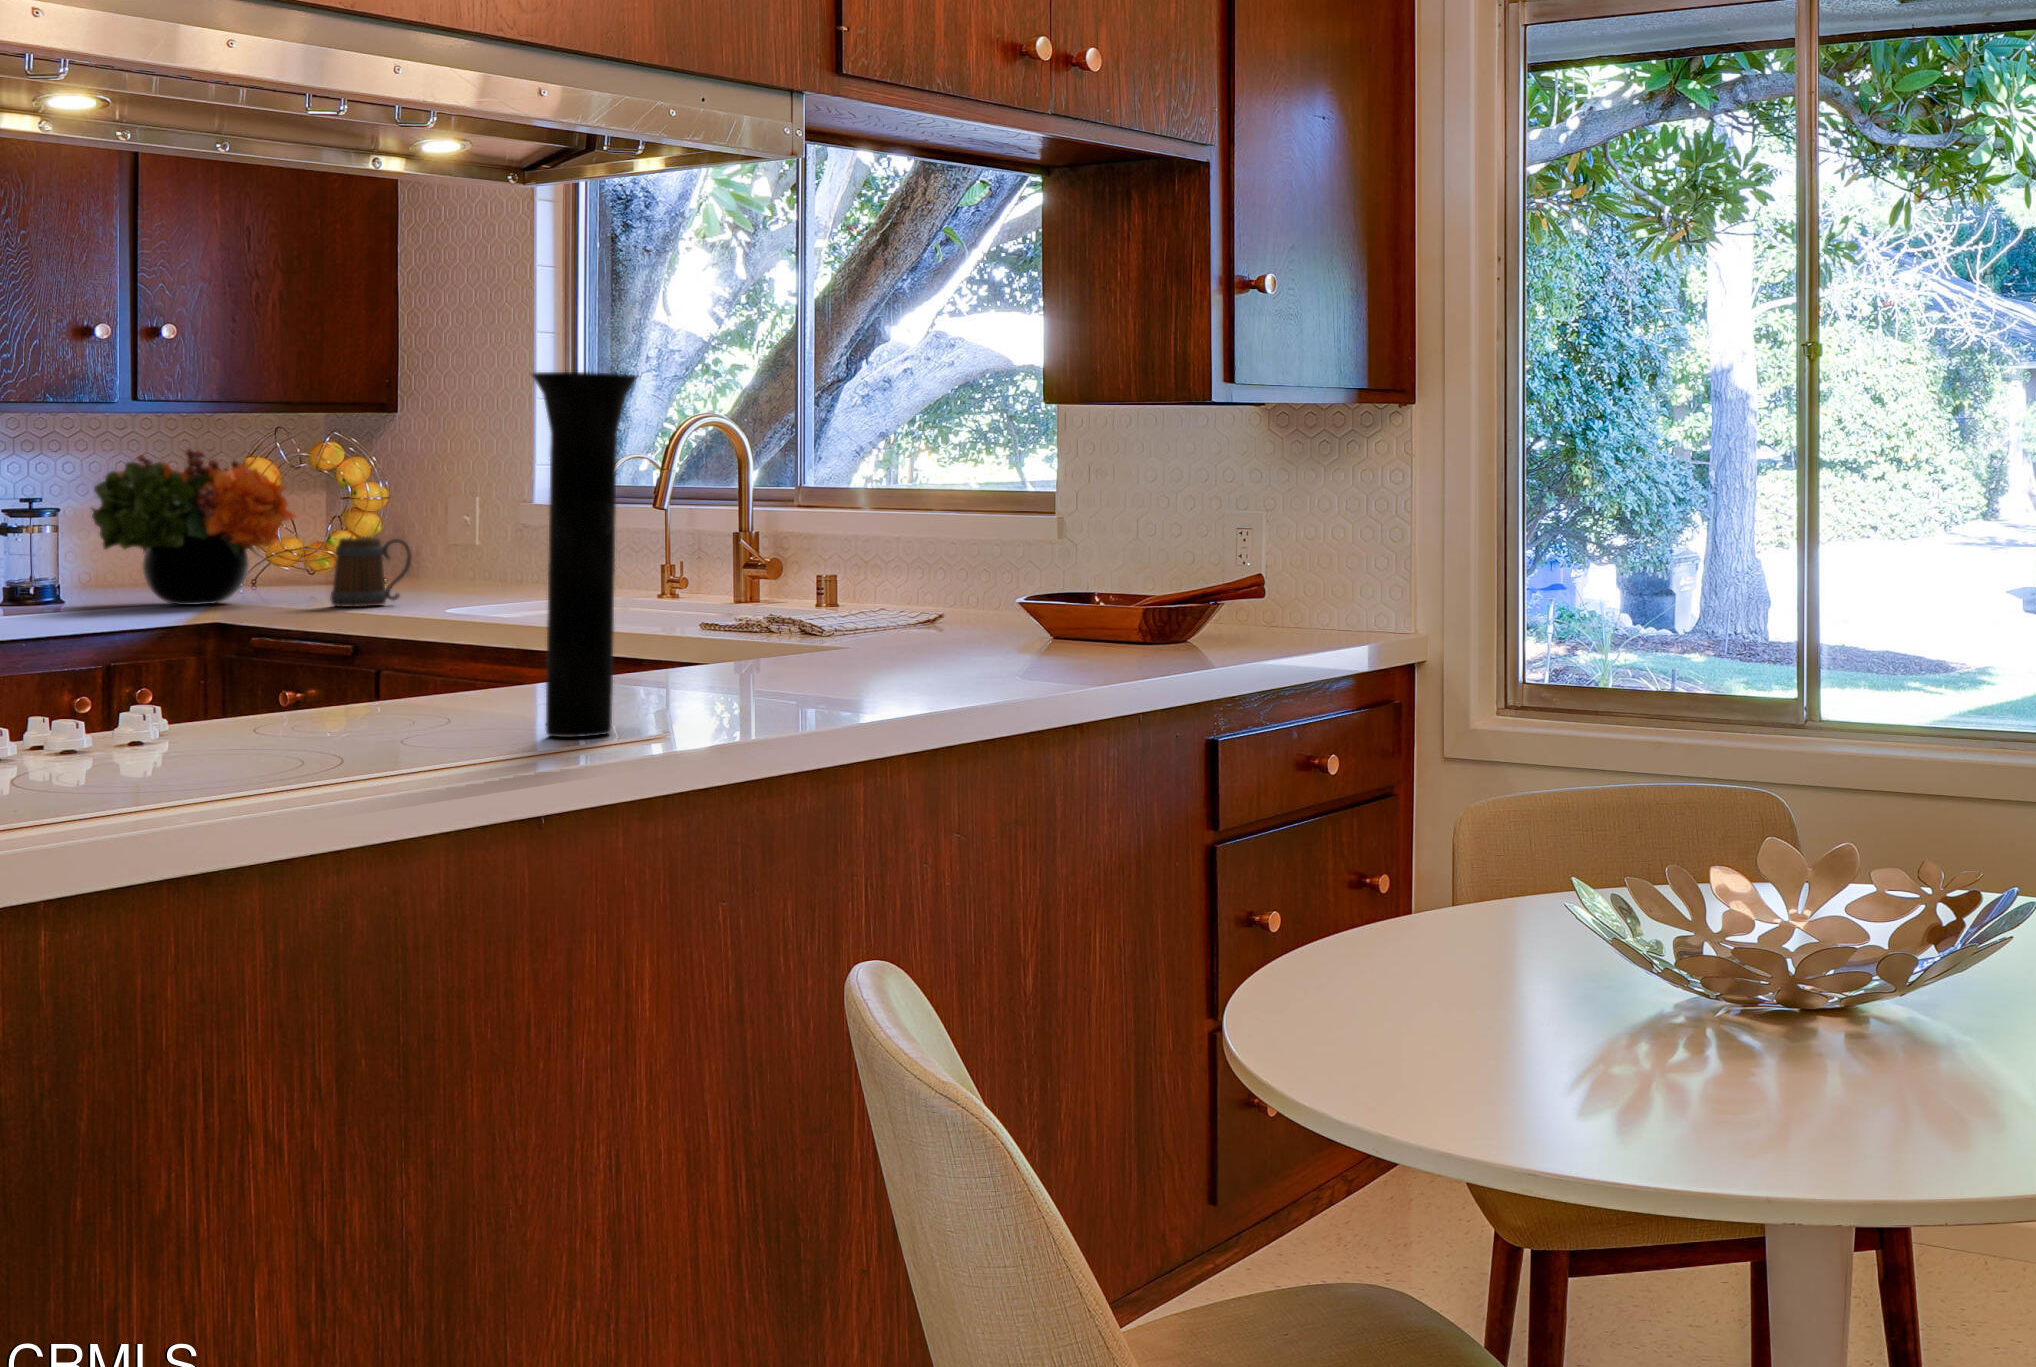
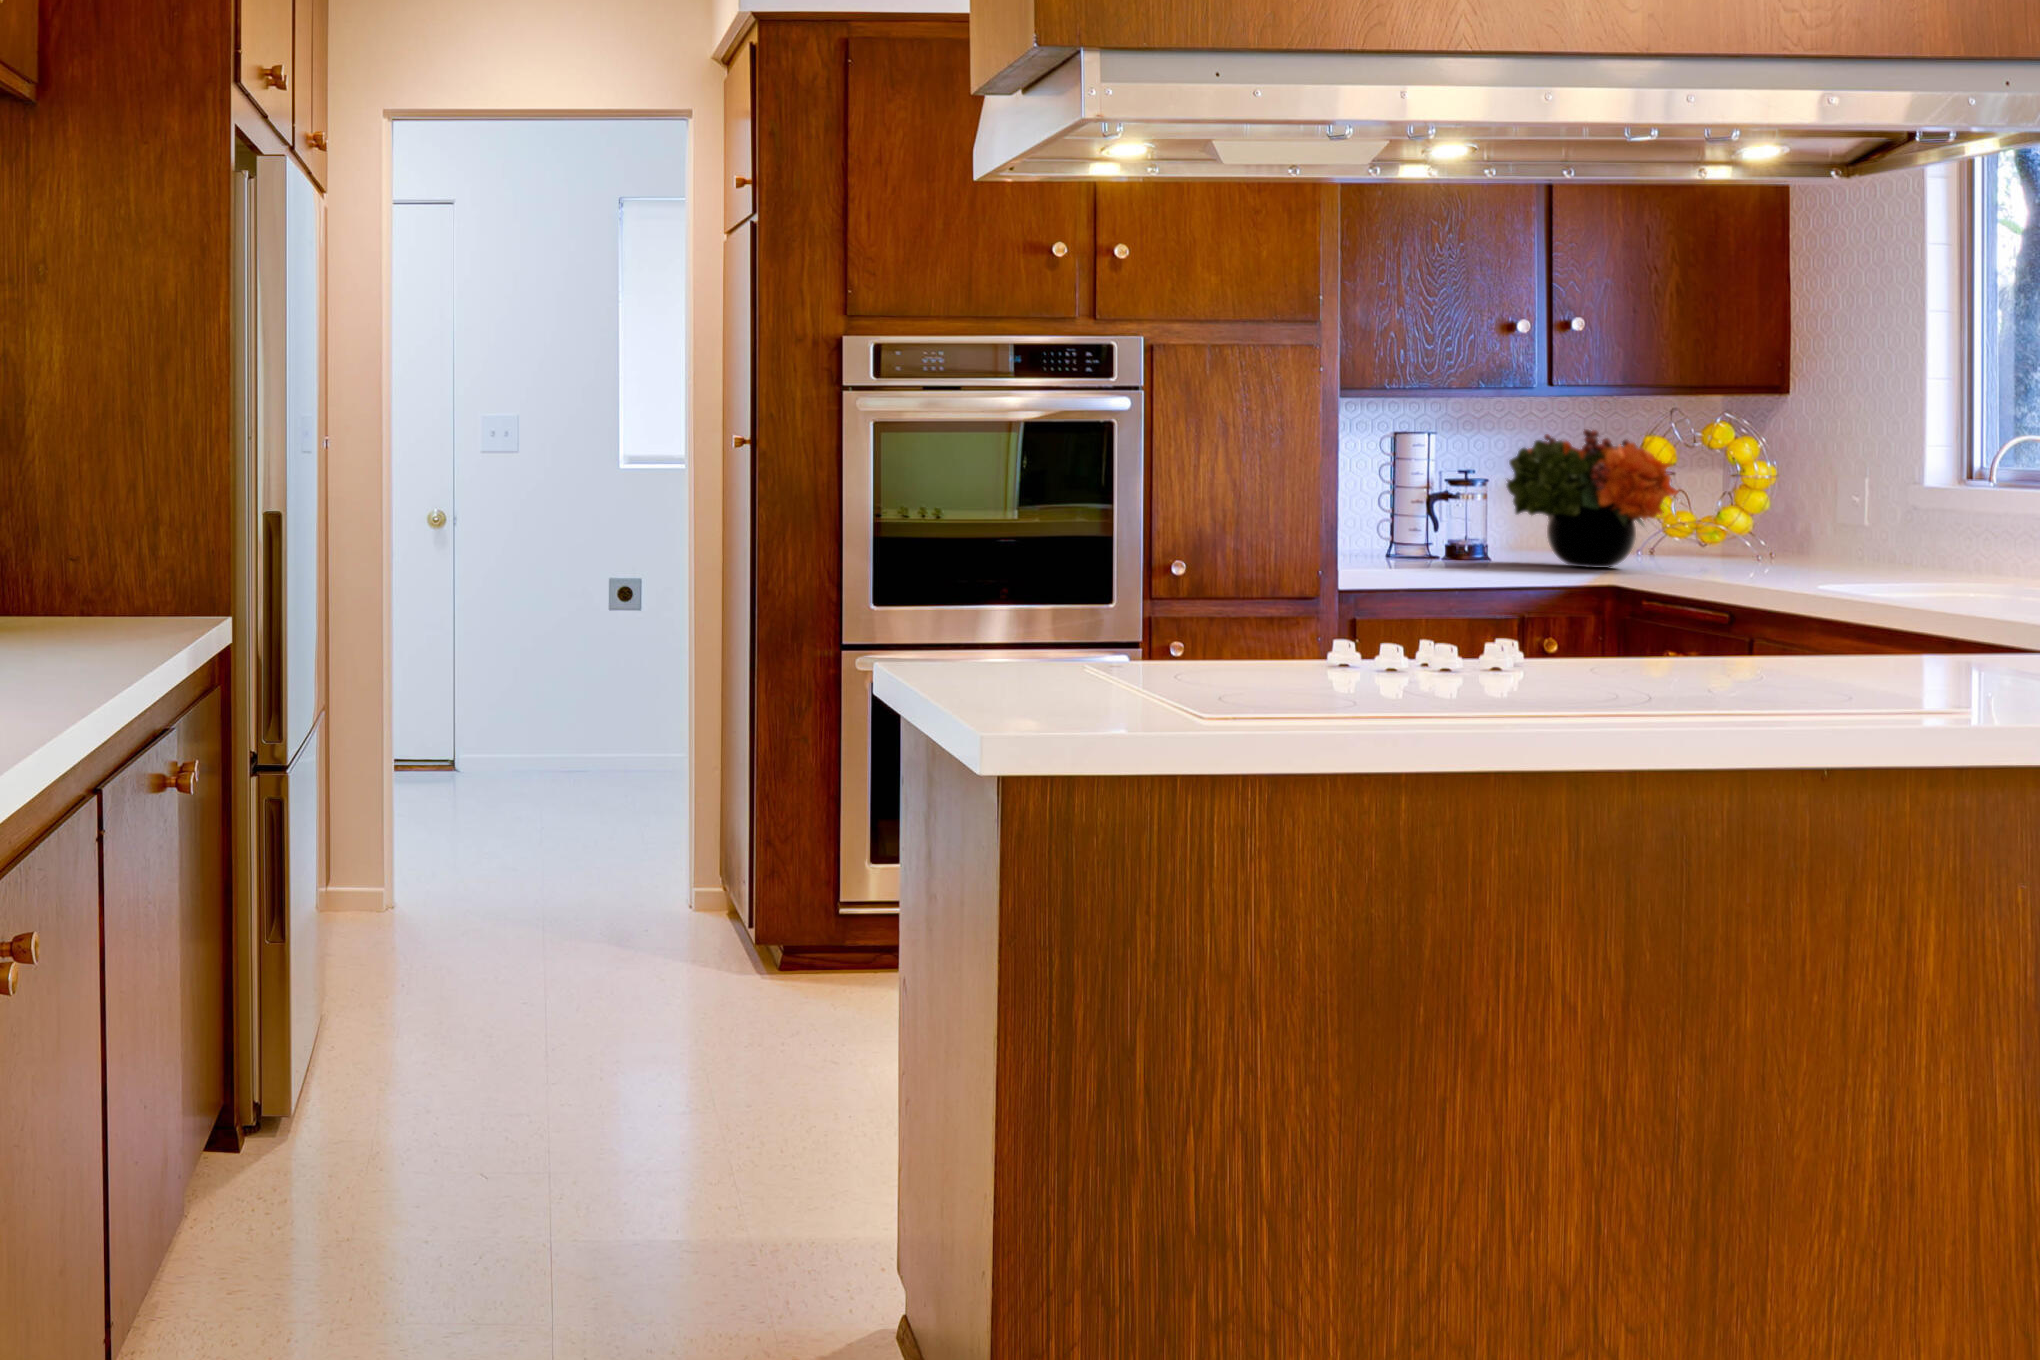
vase: present [532,372,637,737] -> none [1820,361,1936,720]
mug: present [331,537,412,607] -> none [1706,514,1786,581]

